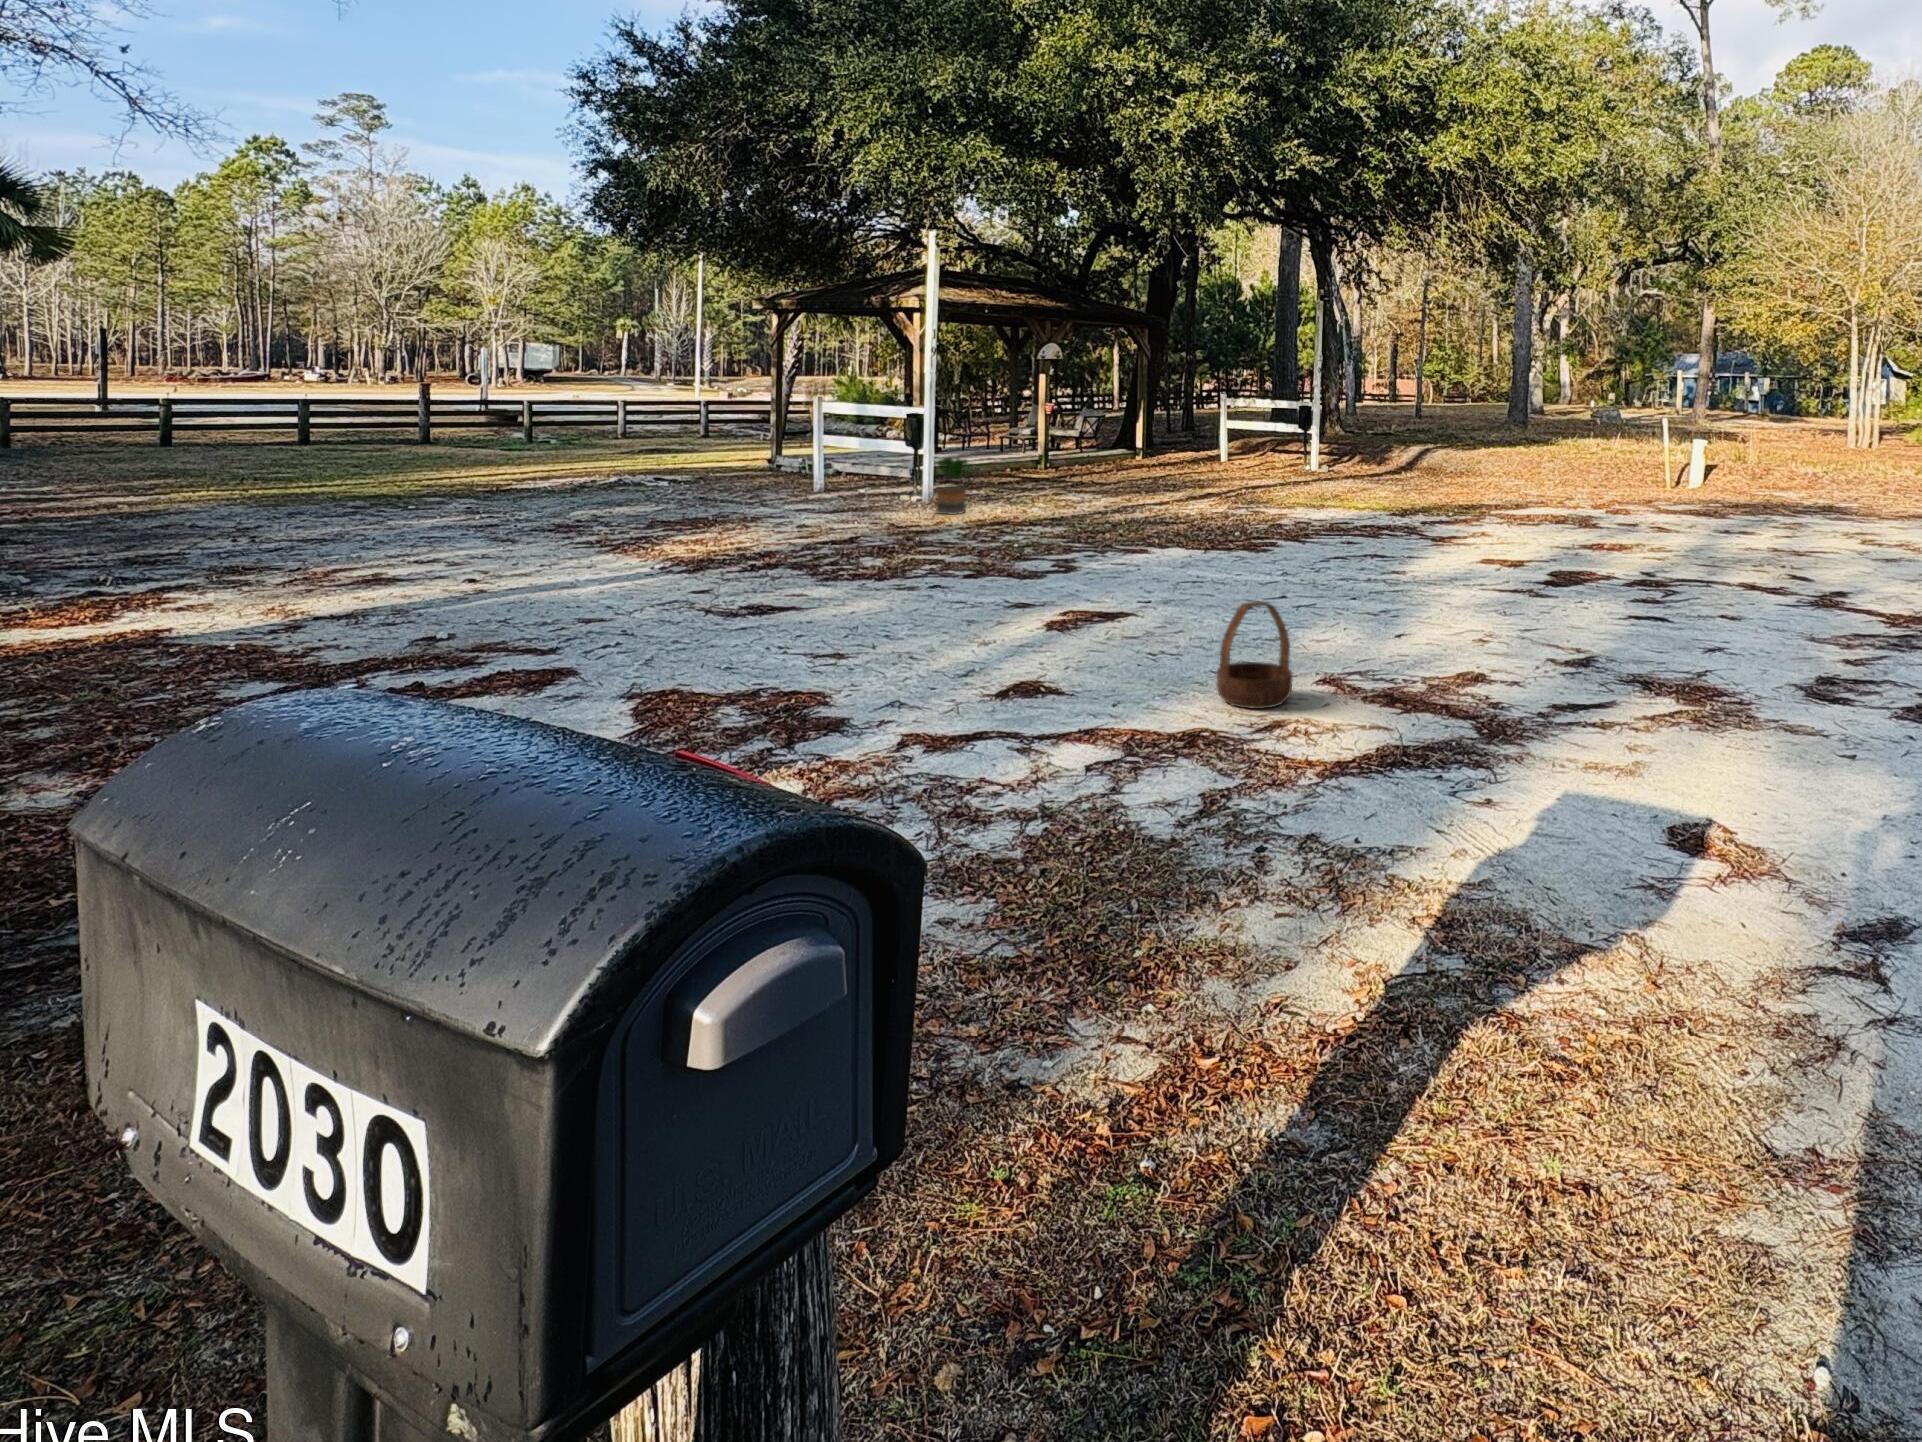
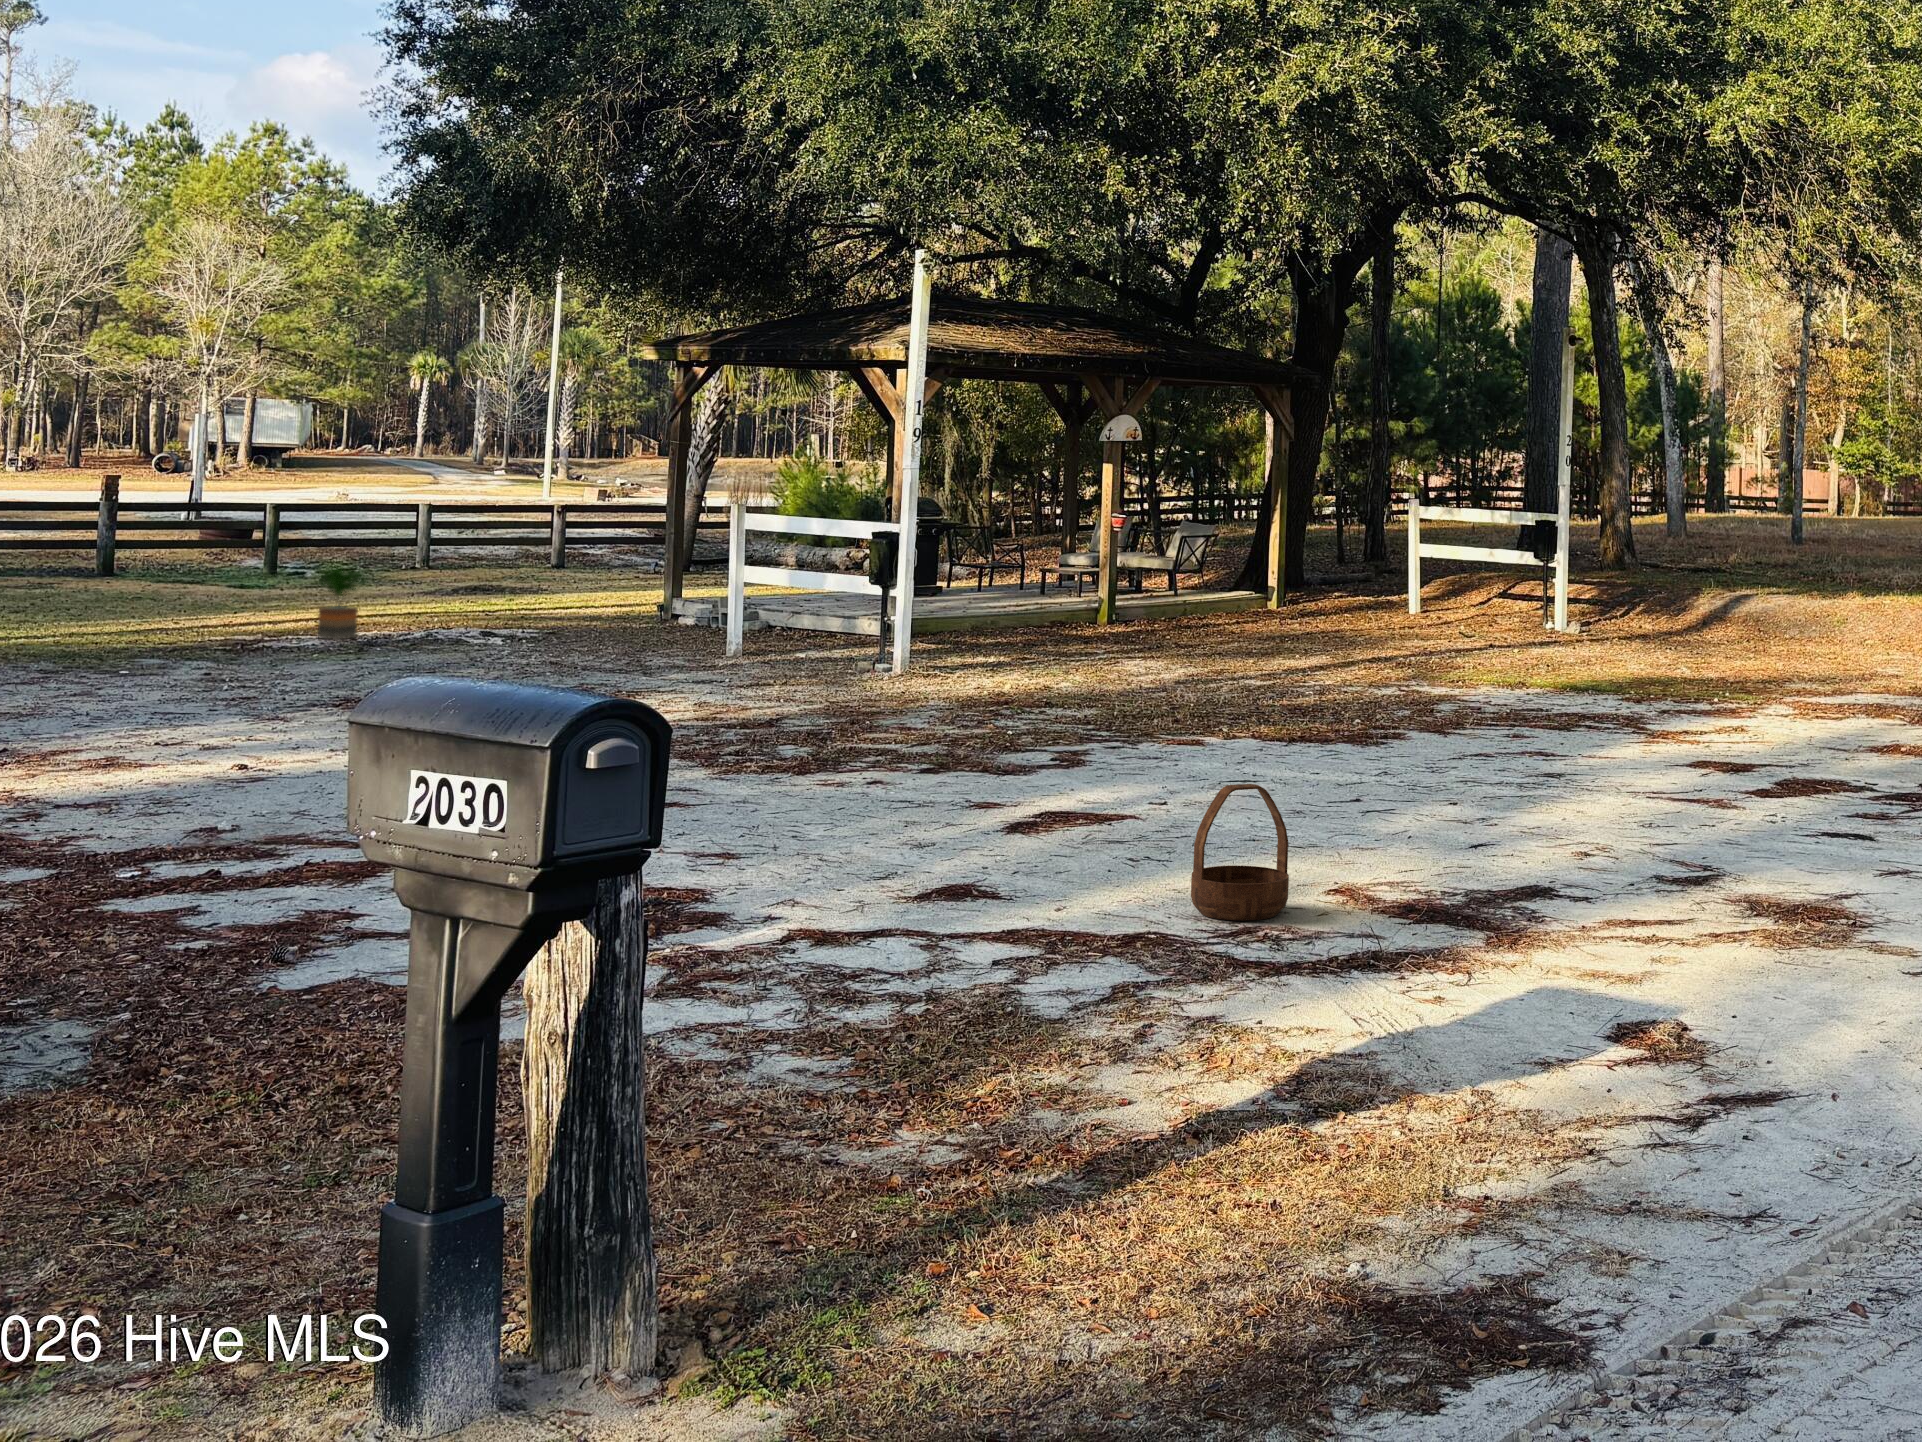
potted tree: present [936,457,972,515] -> present [318,569,364,640]

